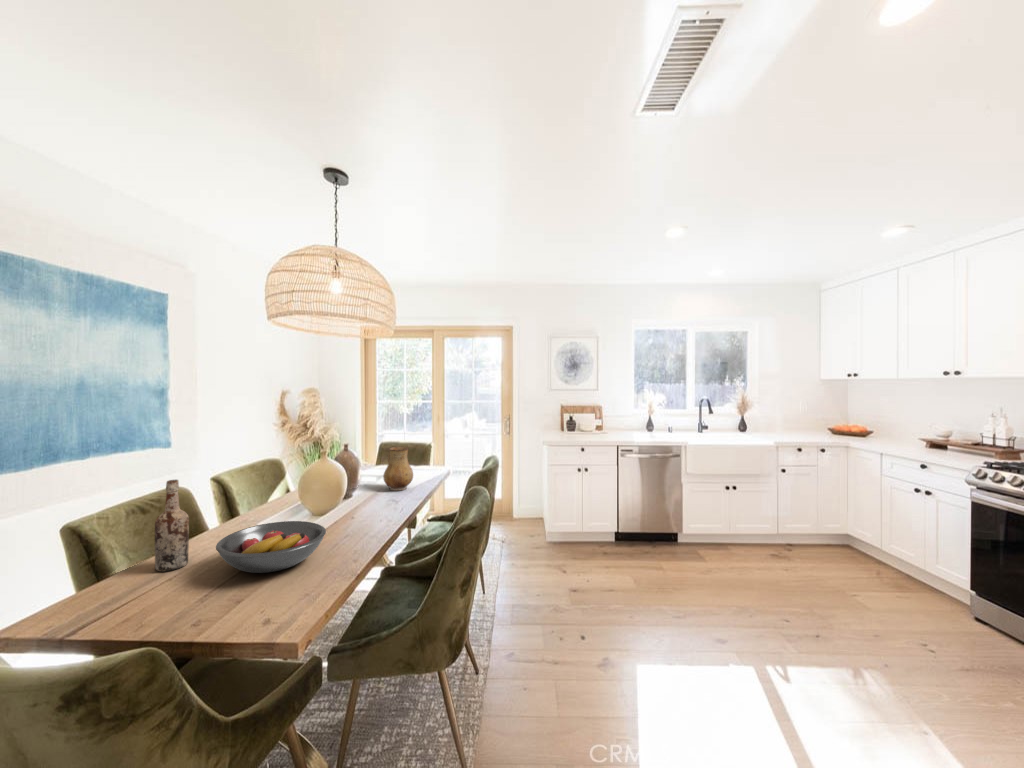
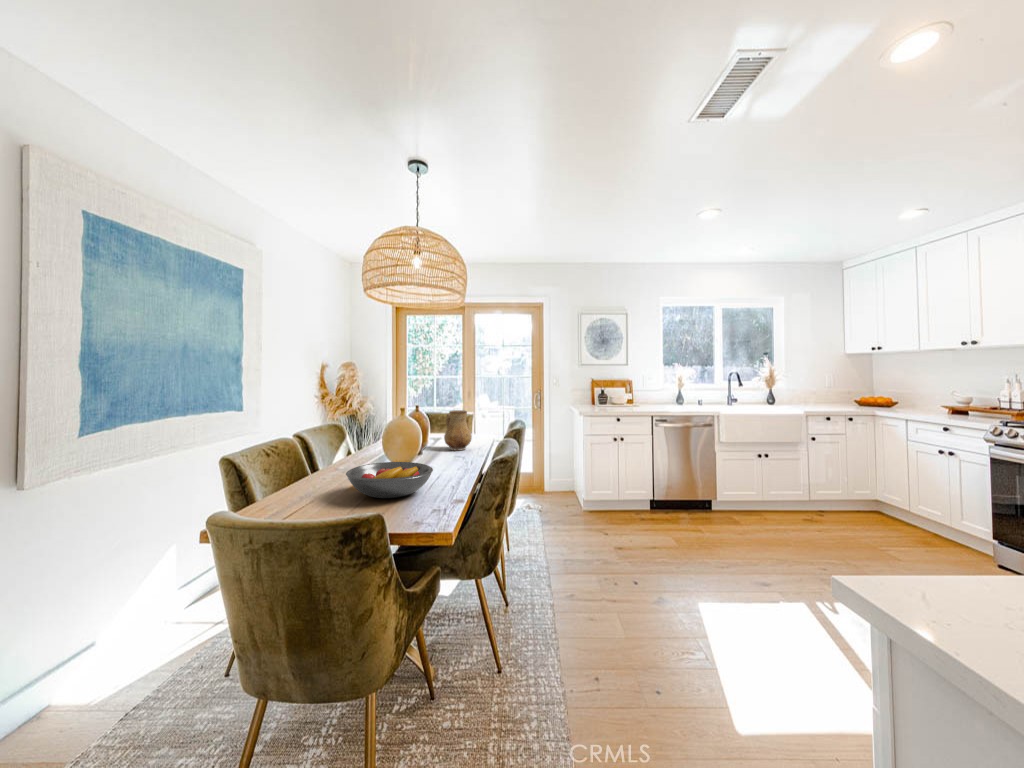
wine bottle: present [155,480,189,572] -> none [290,421,316,499]

